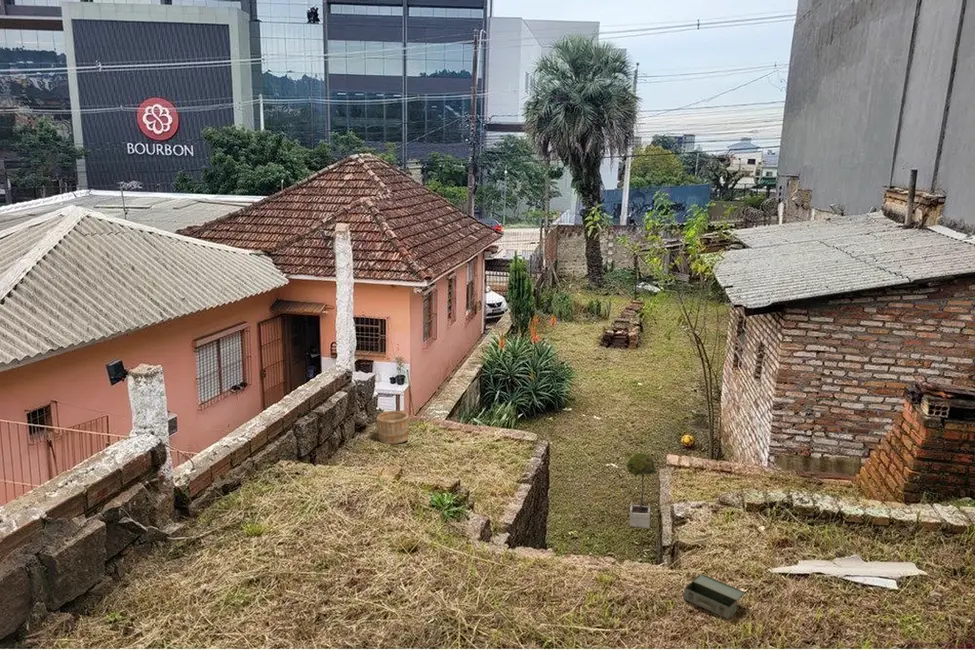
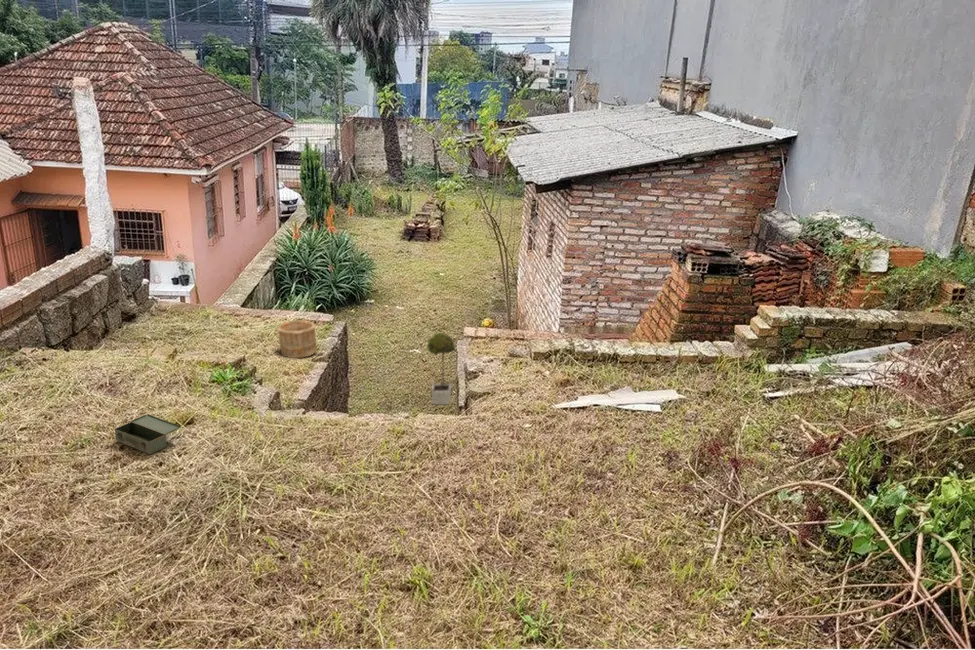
wooden bucket: present [376,411,409,444] -> present [277,320,316,358]
toolbox: present [684,574,745,619] -> present [115,414,181,454]

